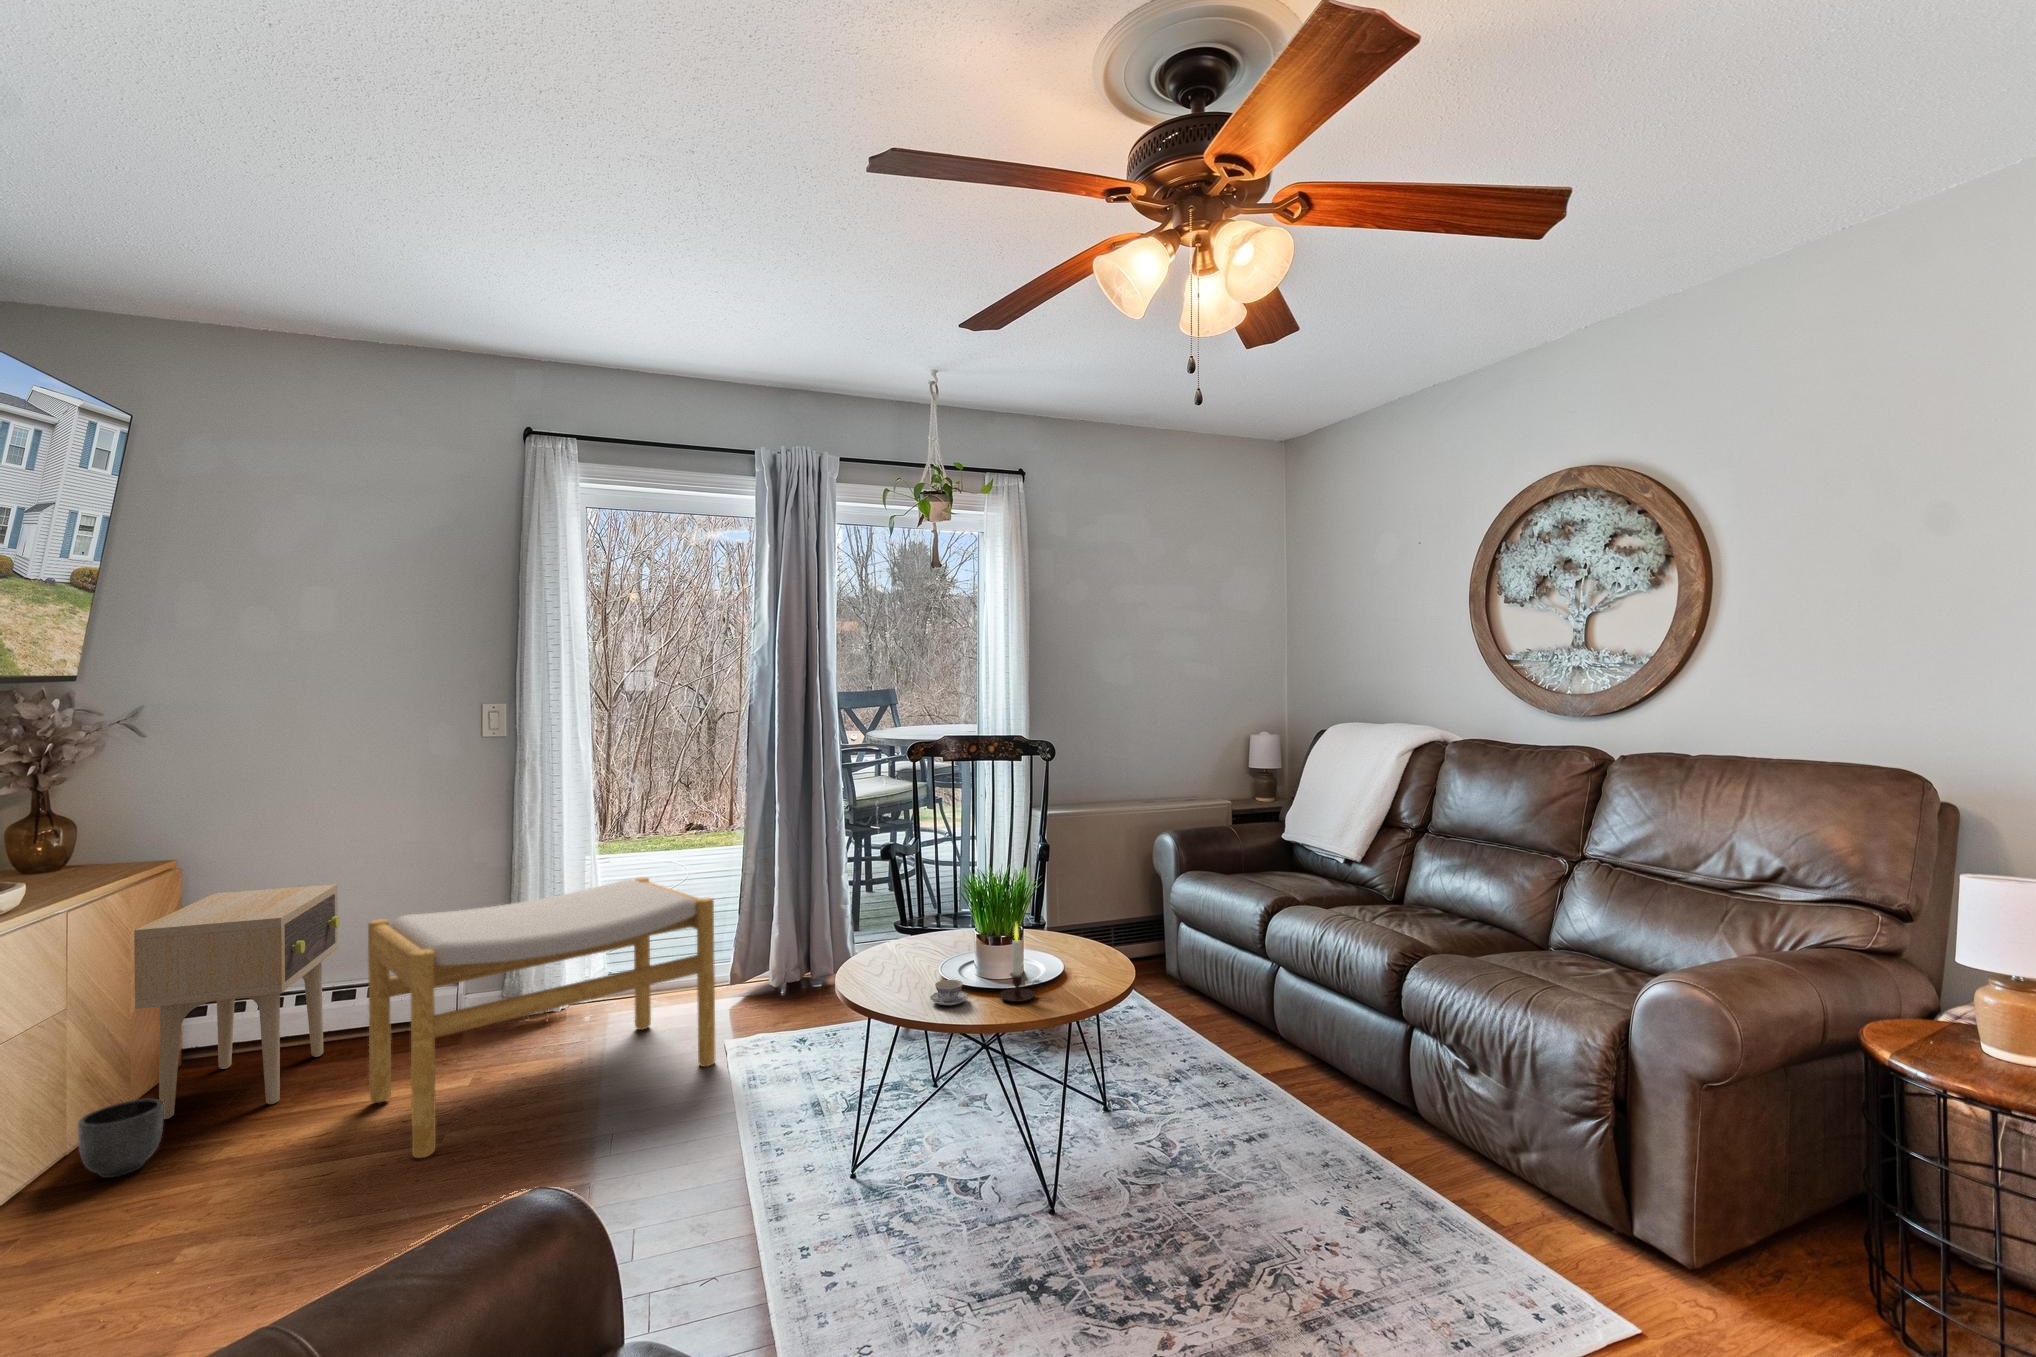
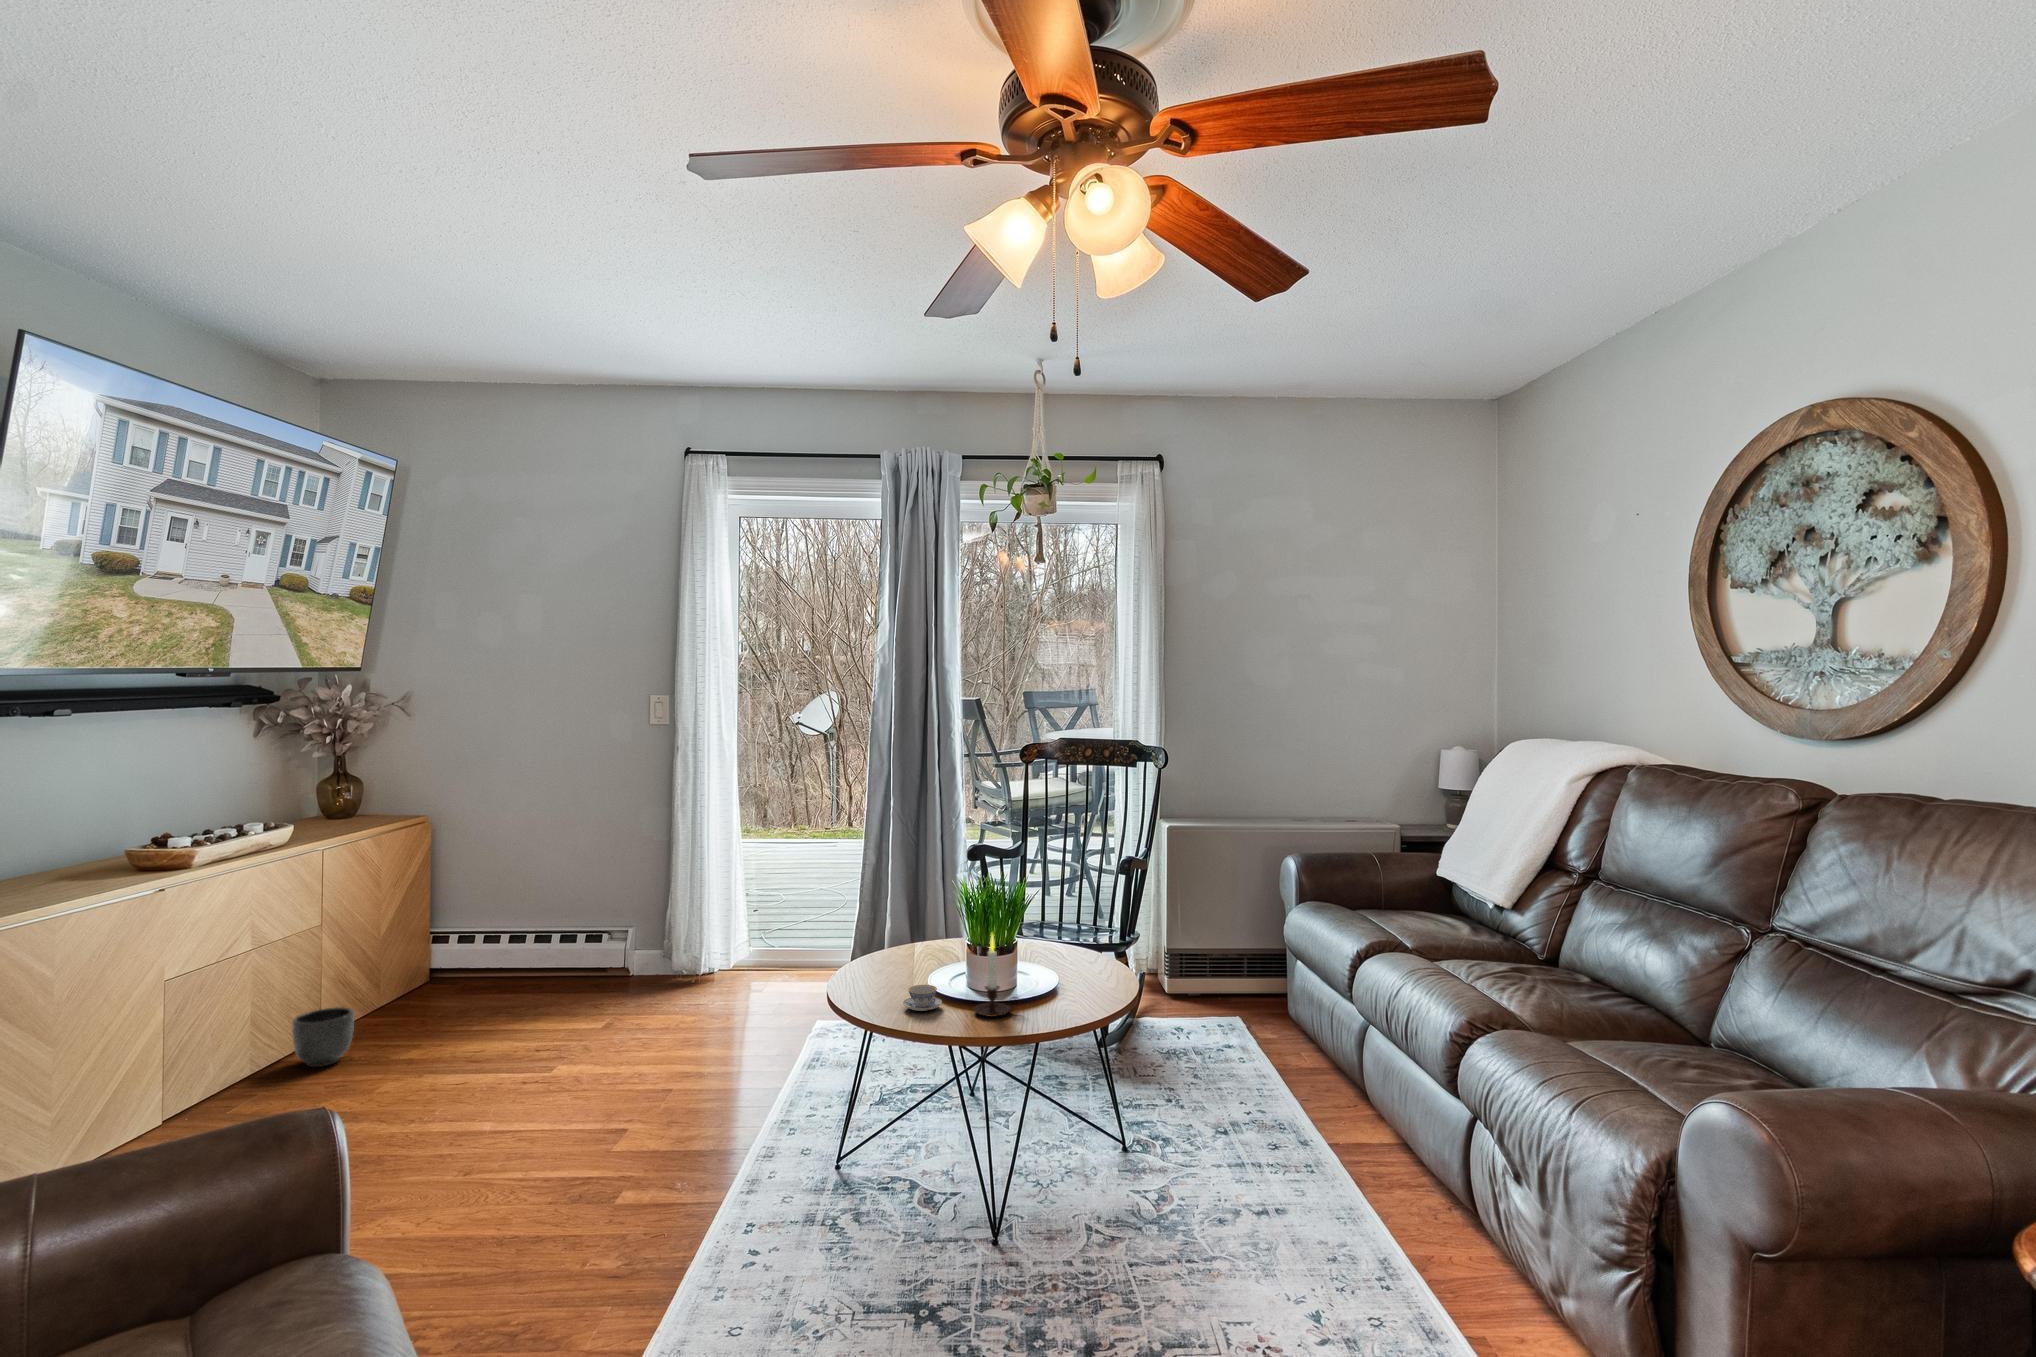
footstool: present [368,877,715,1158] -> none [510,859,794,1089]
side table: present [134,884,340,1119] -> none [352,845,523,1027]

